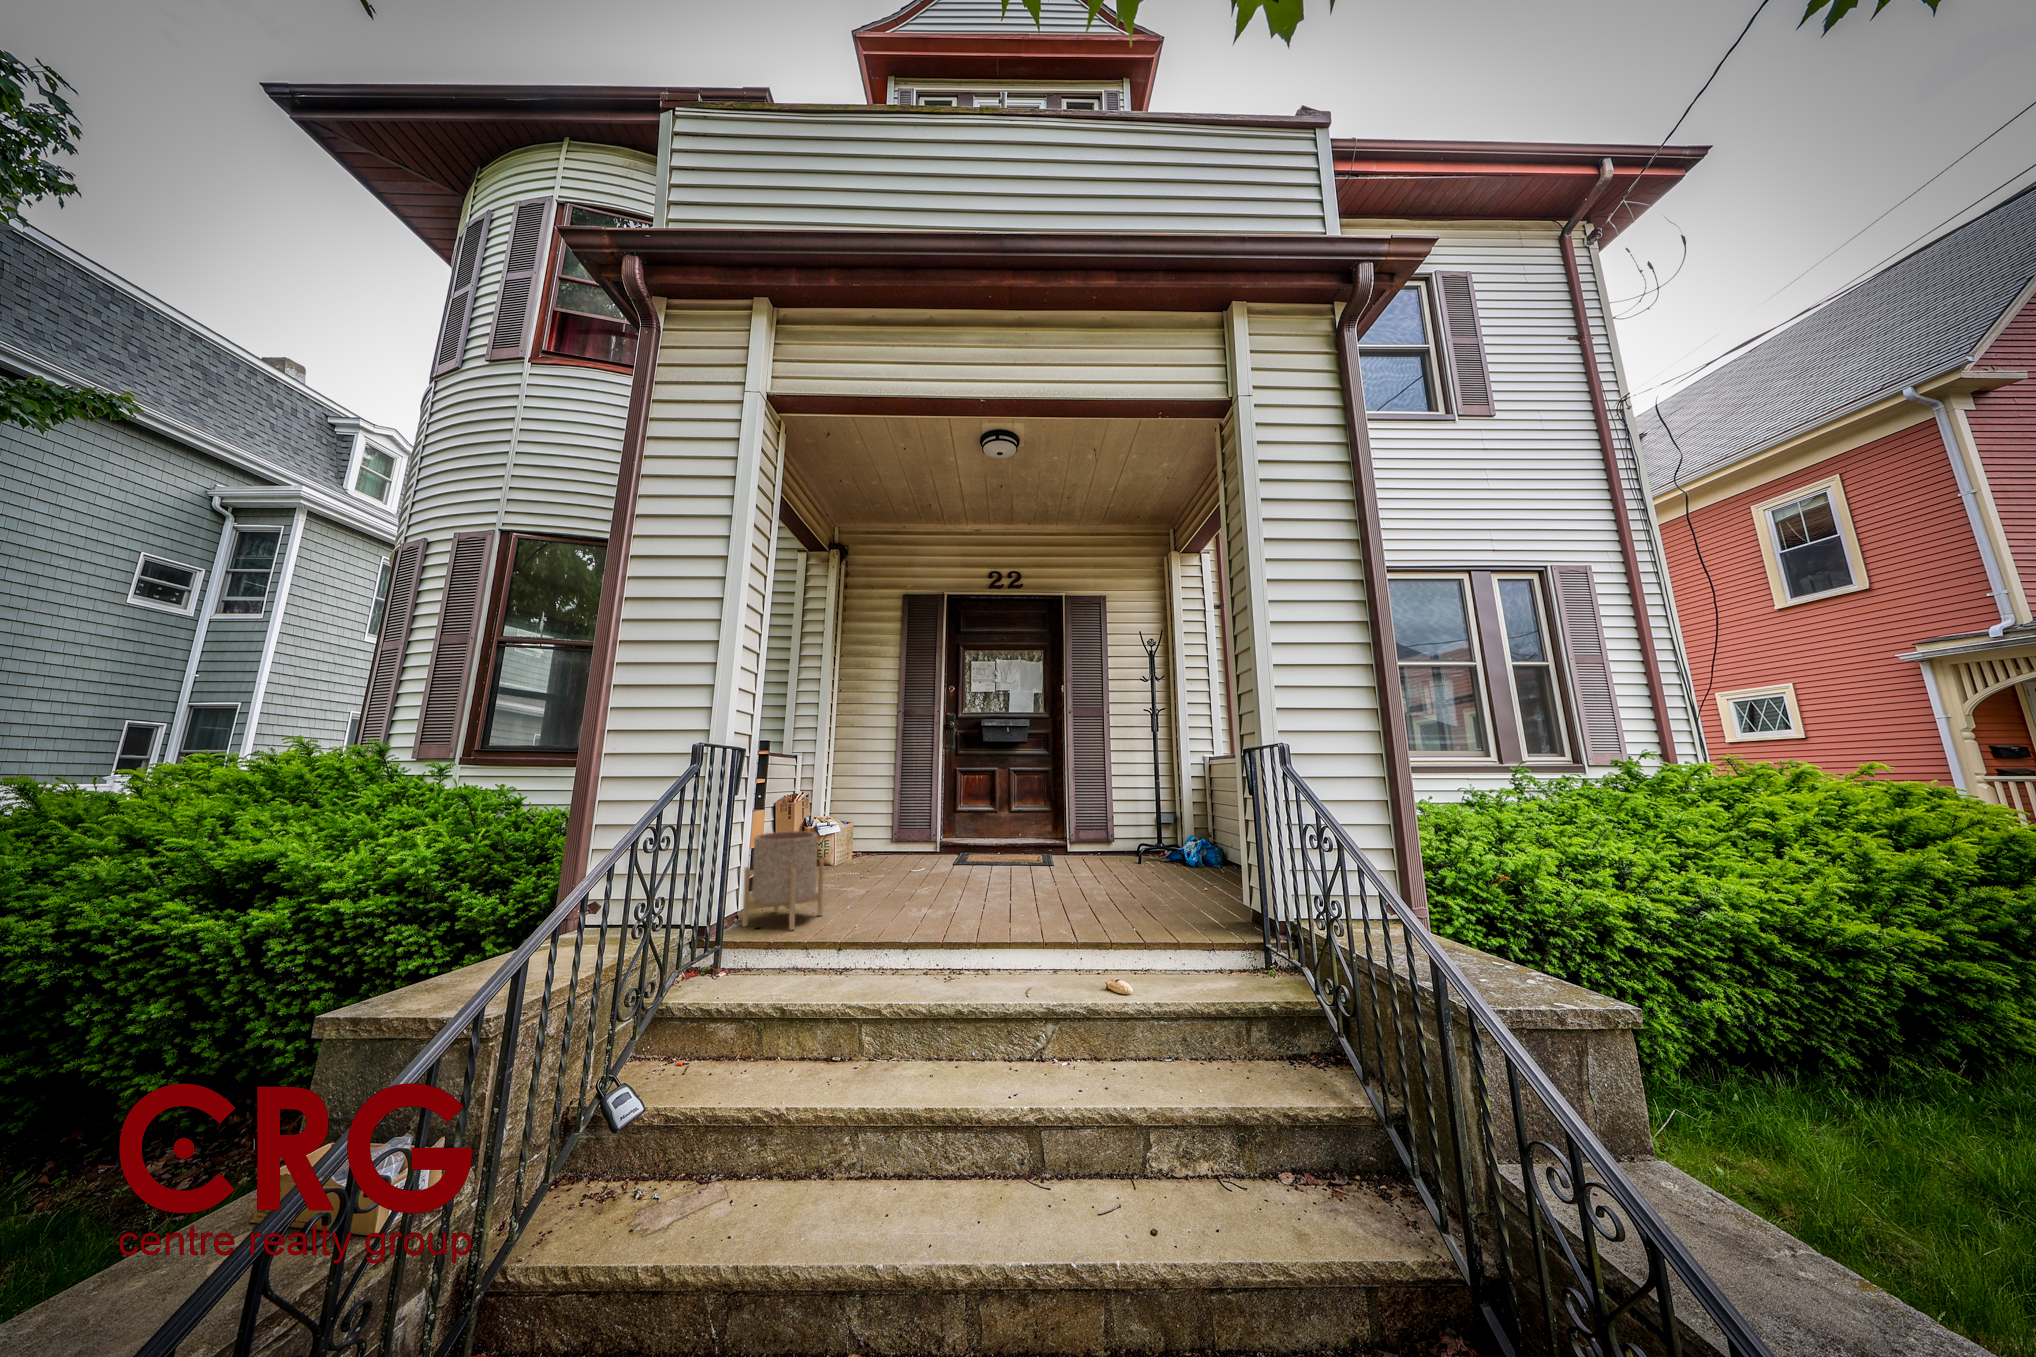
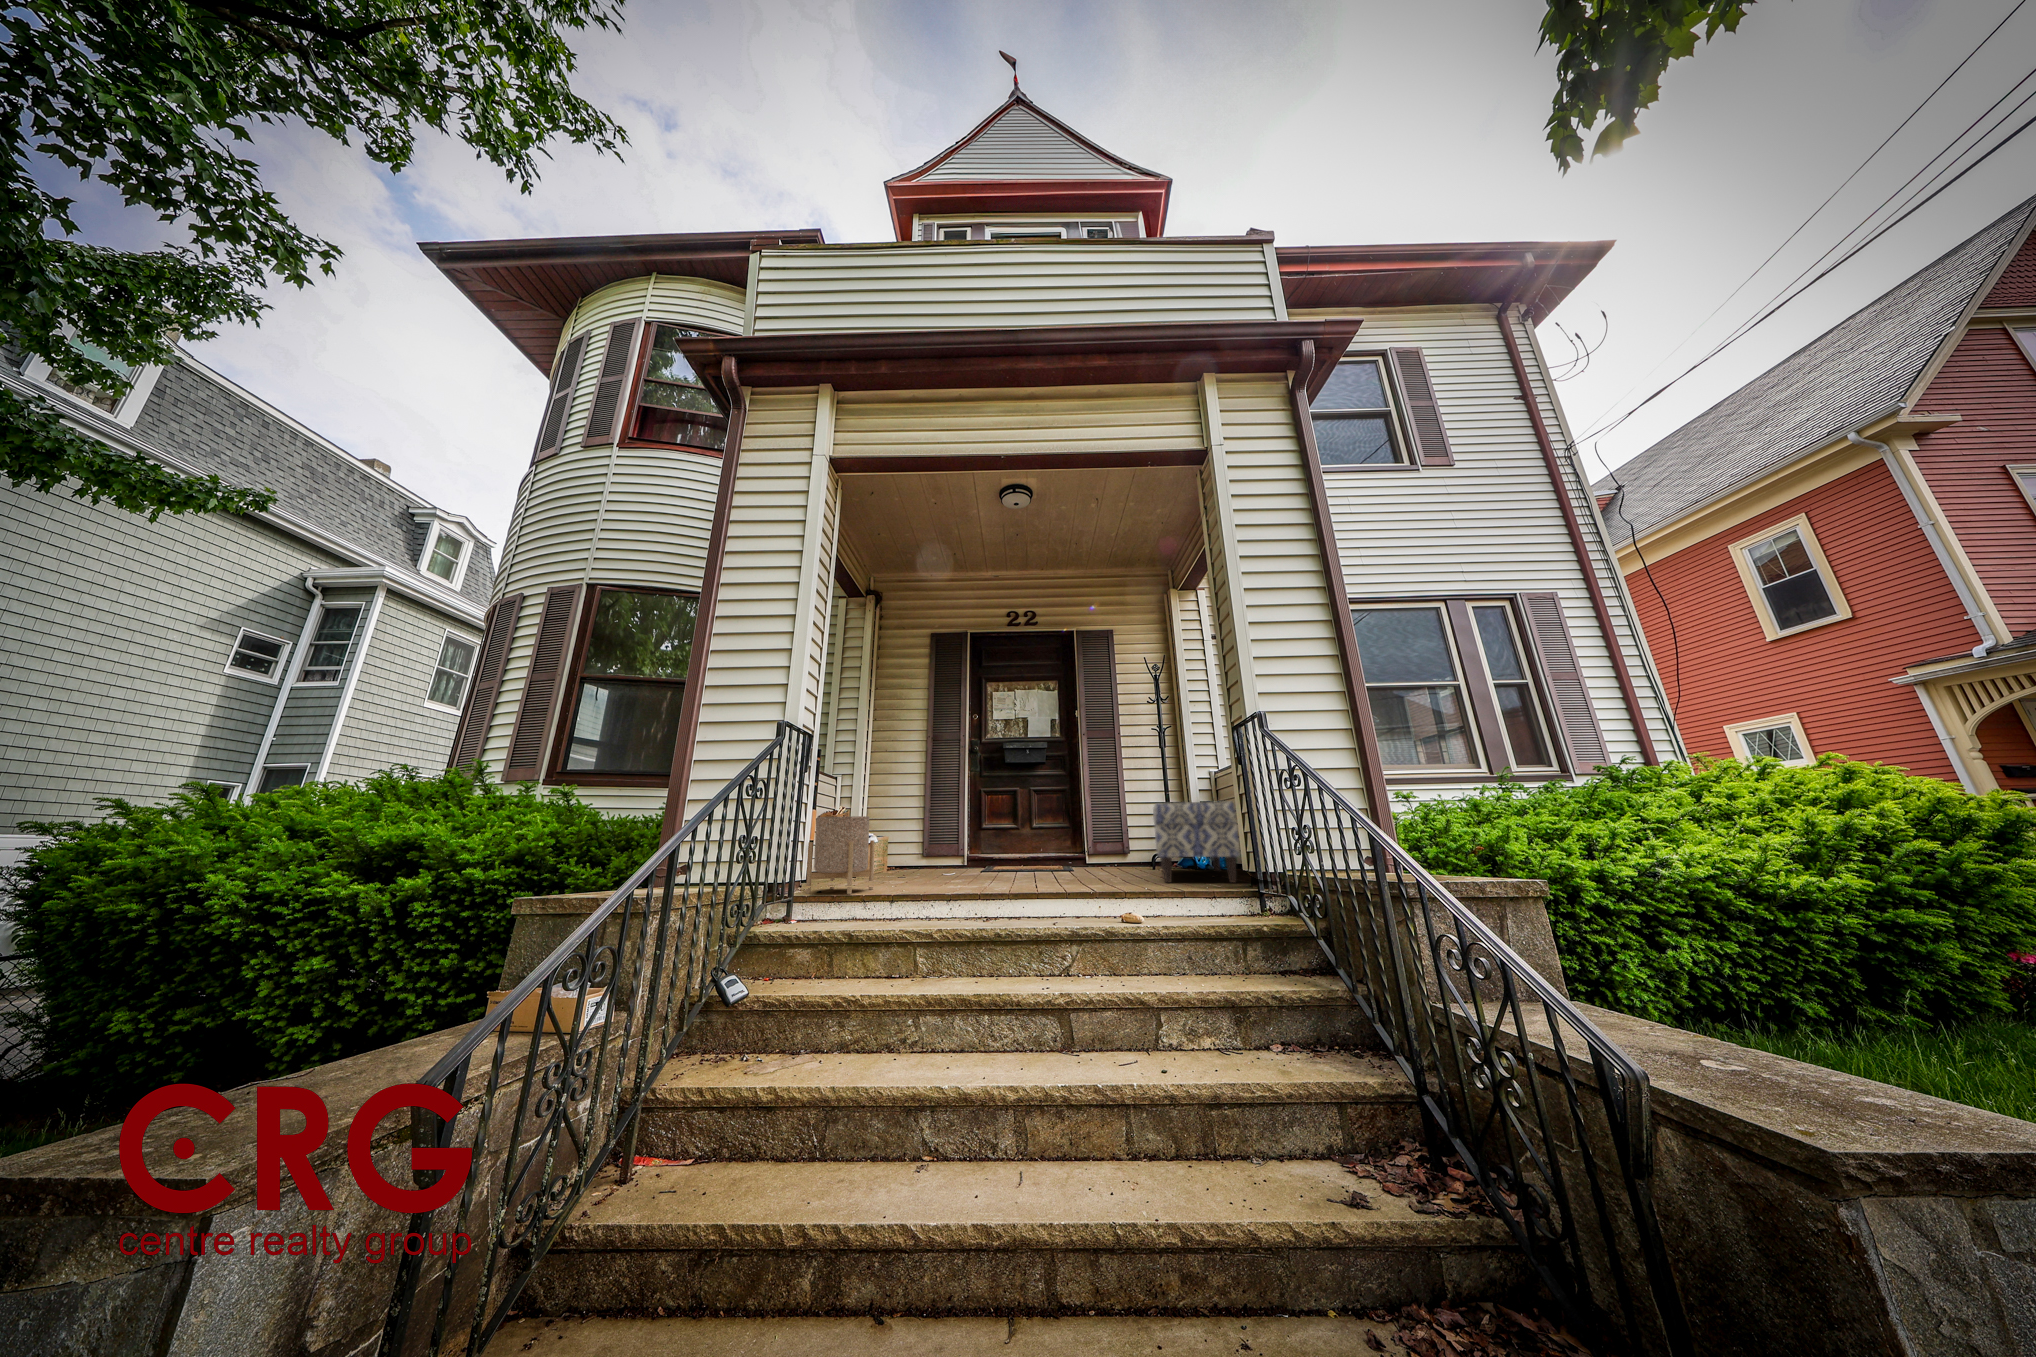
bench: none [1141,803,1240,912] -> present [1153,801,1240,883]

